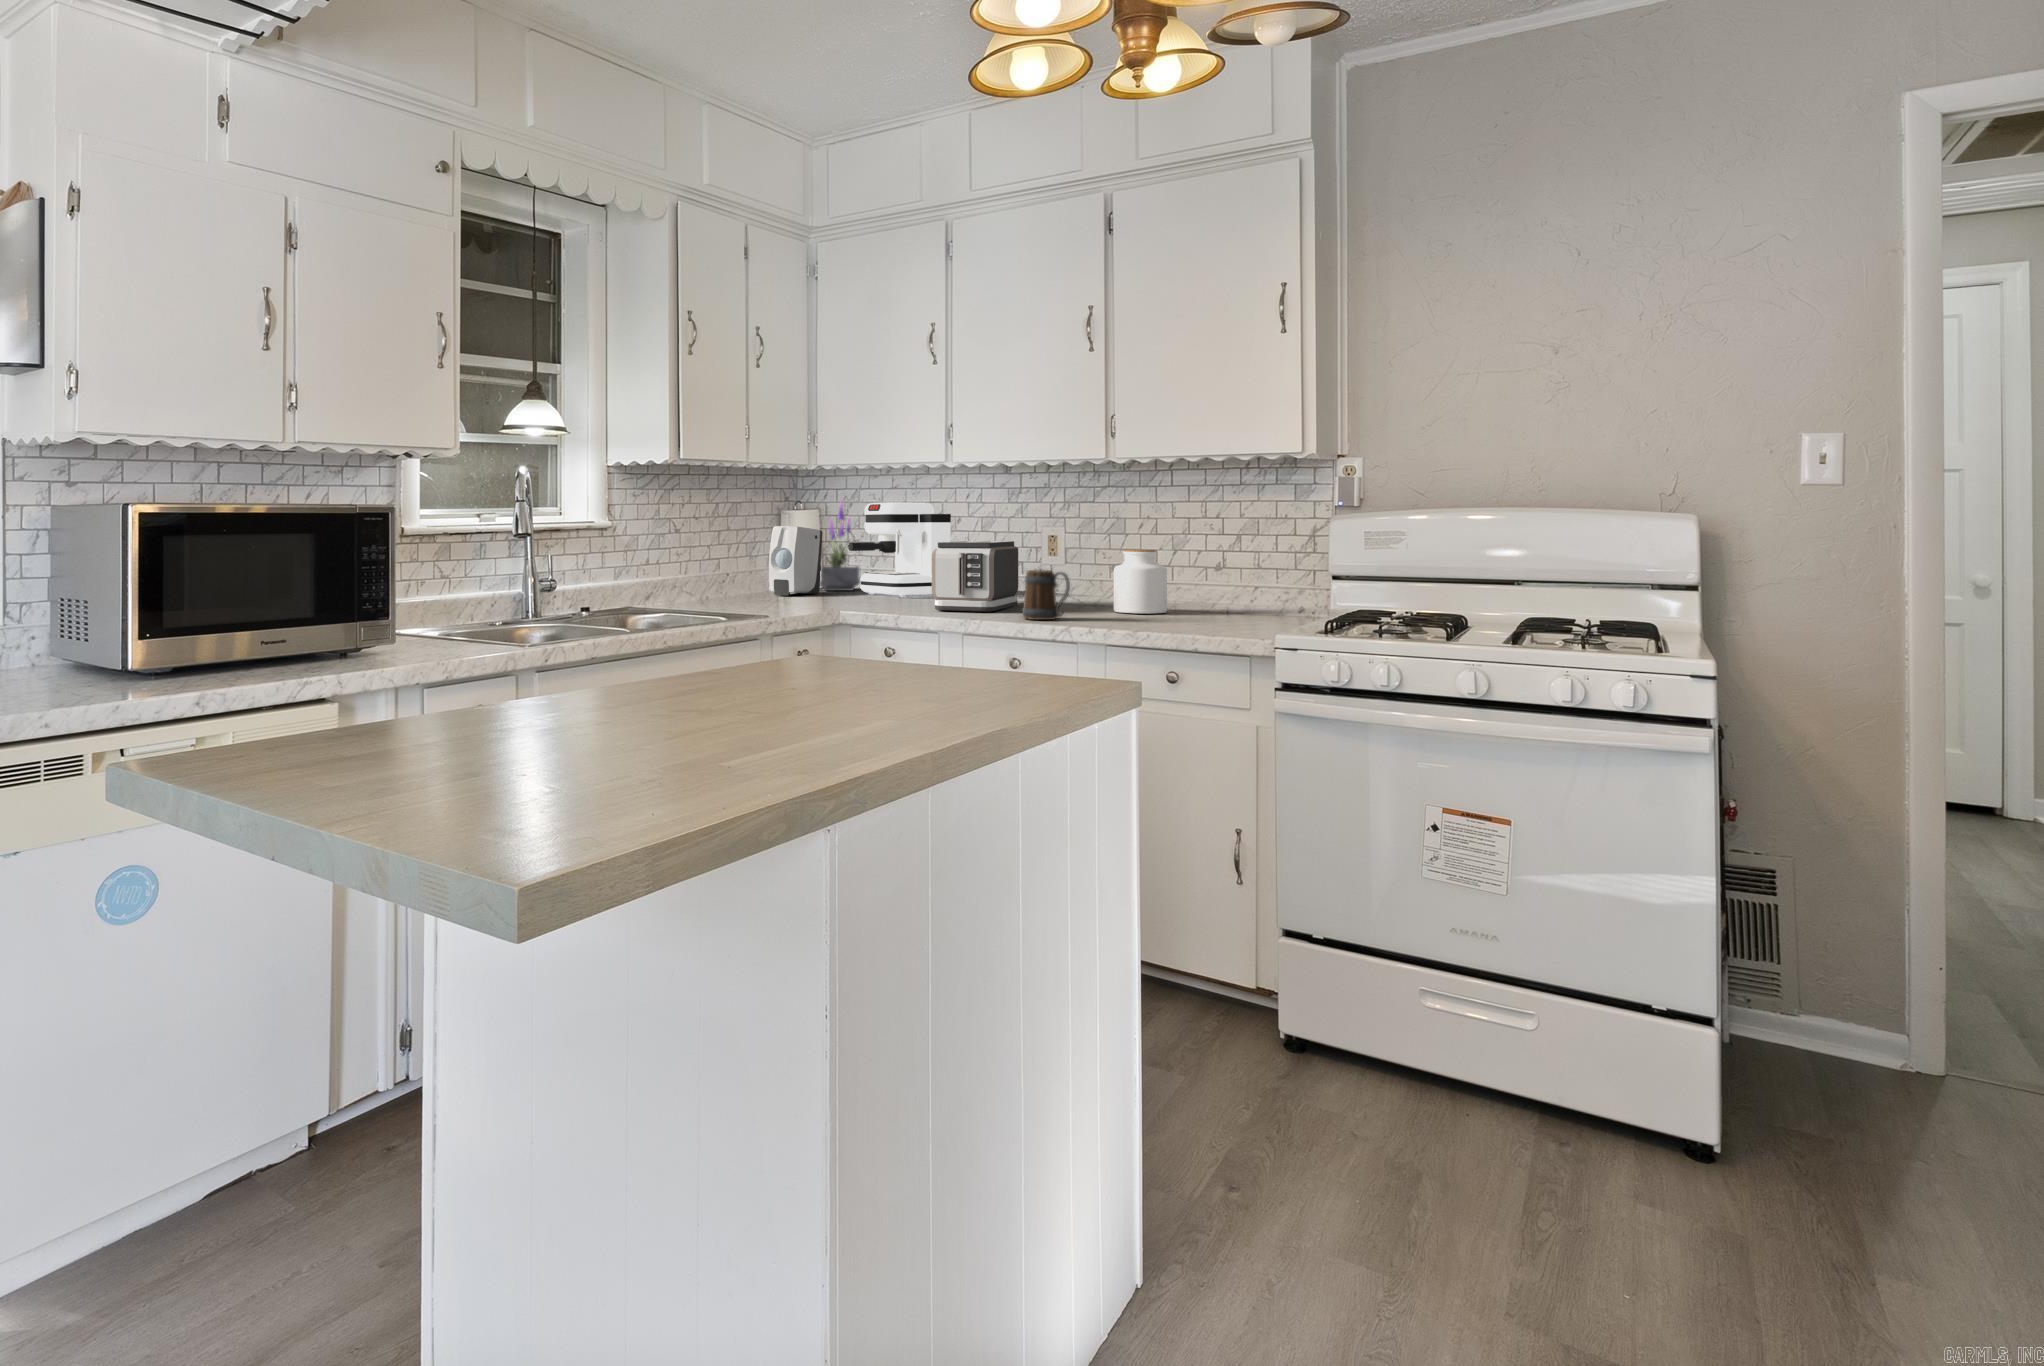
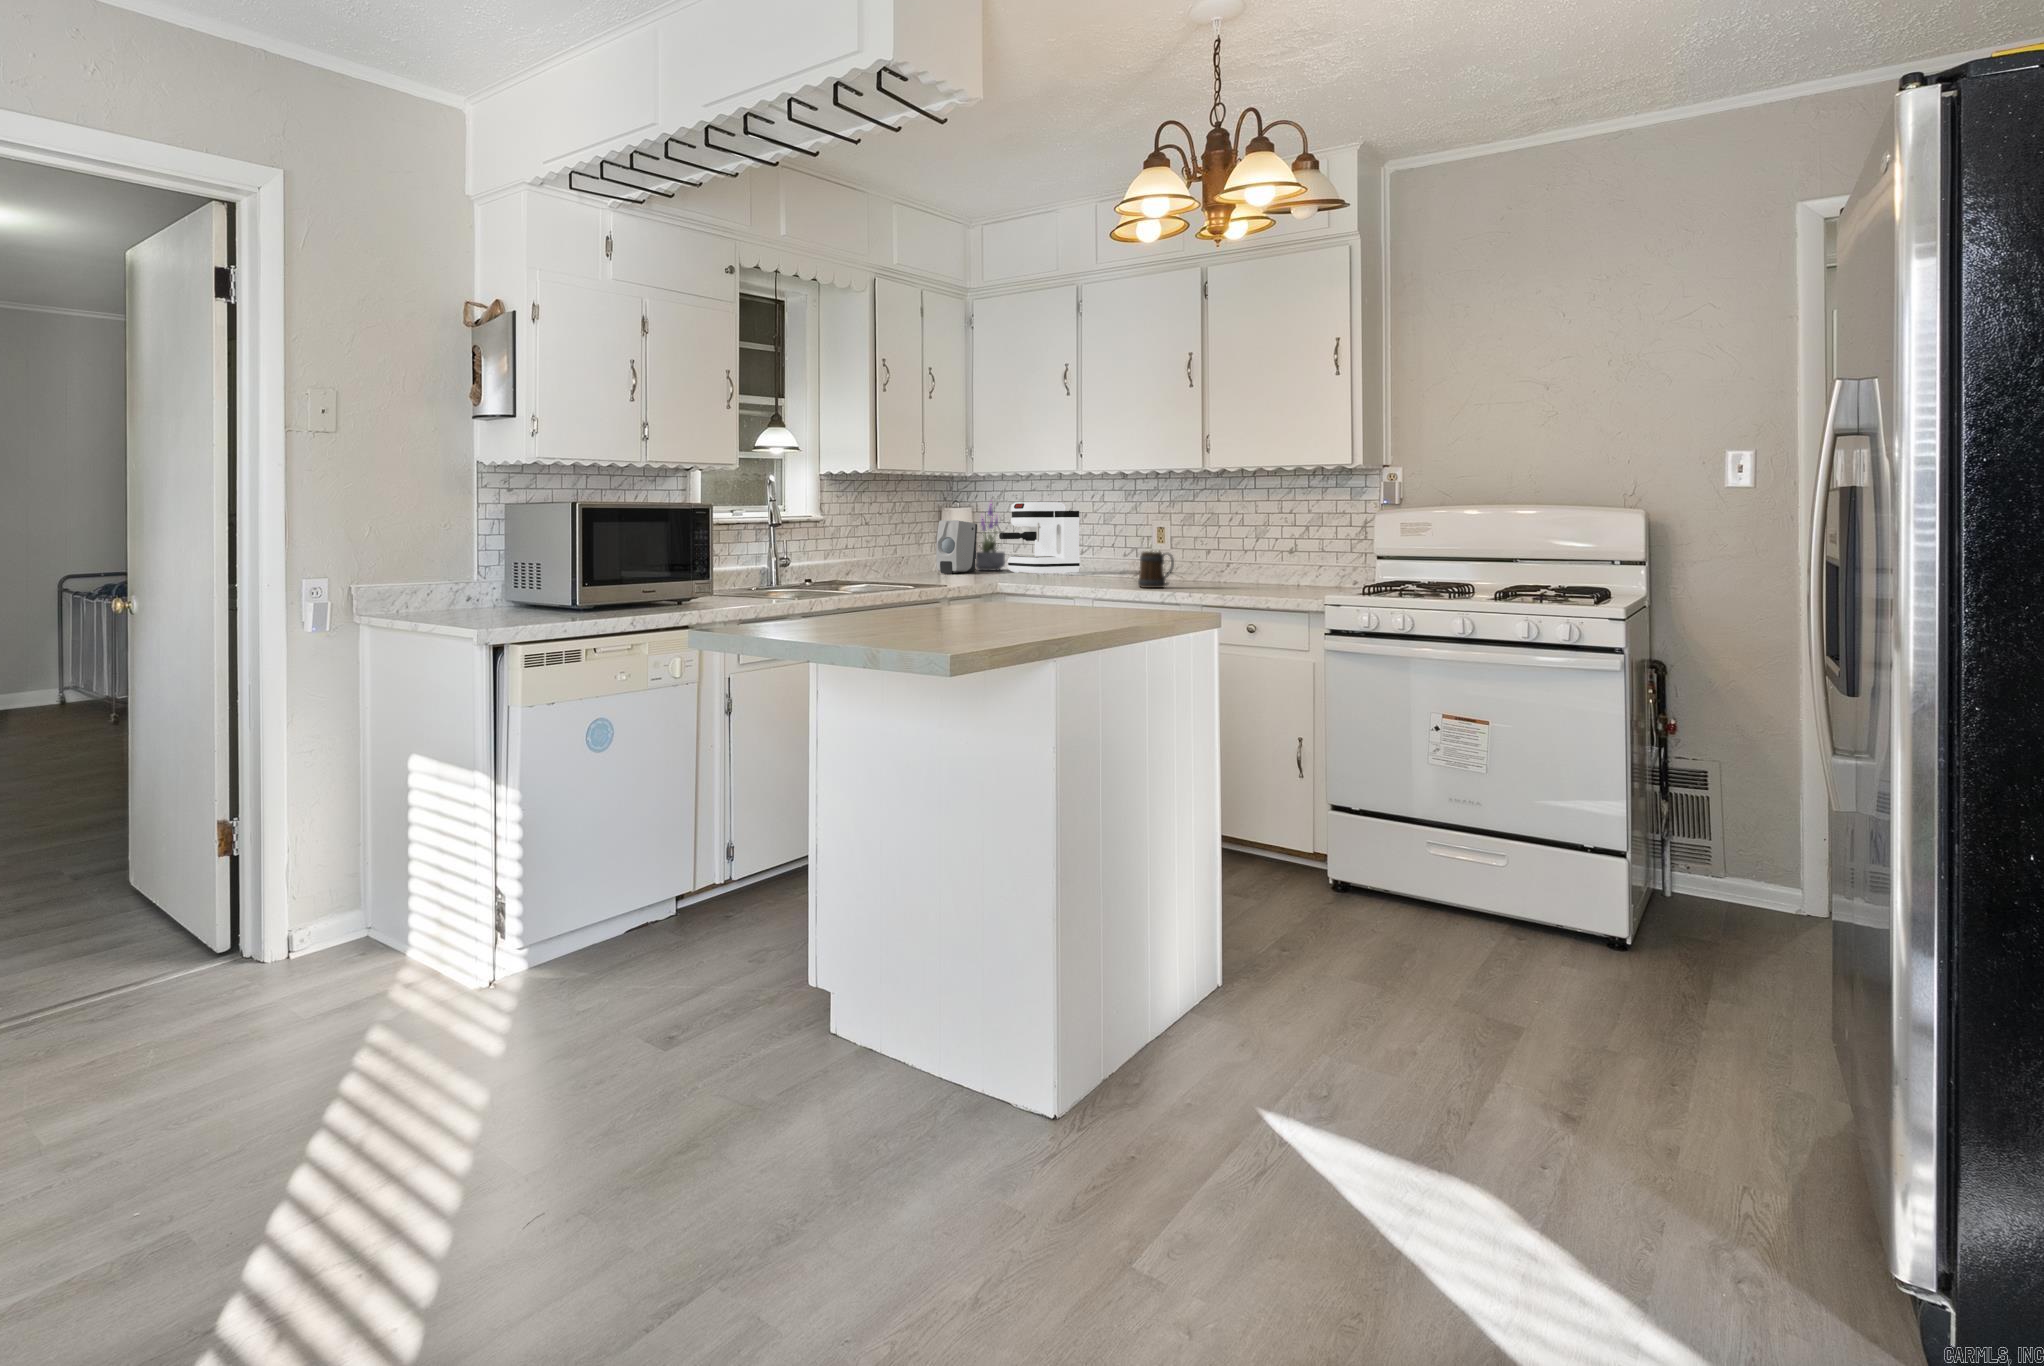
toaster: present [932,541,1018,611] -> none [1068,531,1134,583]
jar: present [1114,550,1167,614] -> none [1208,537,1249,584]

